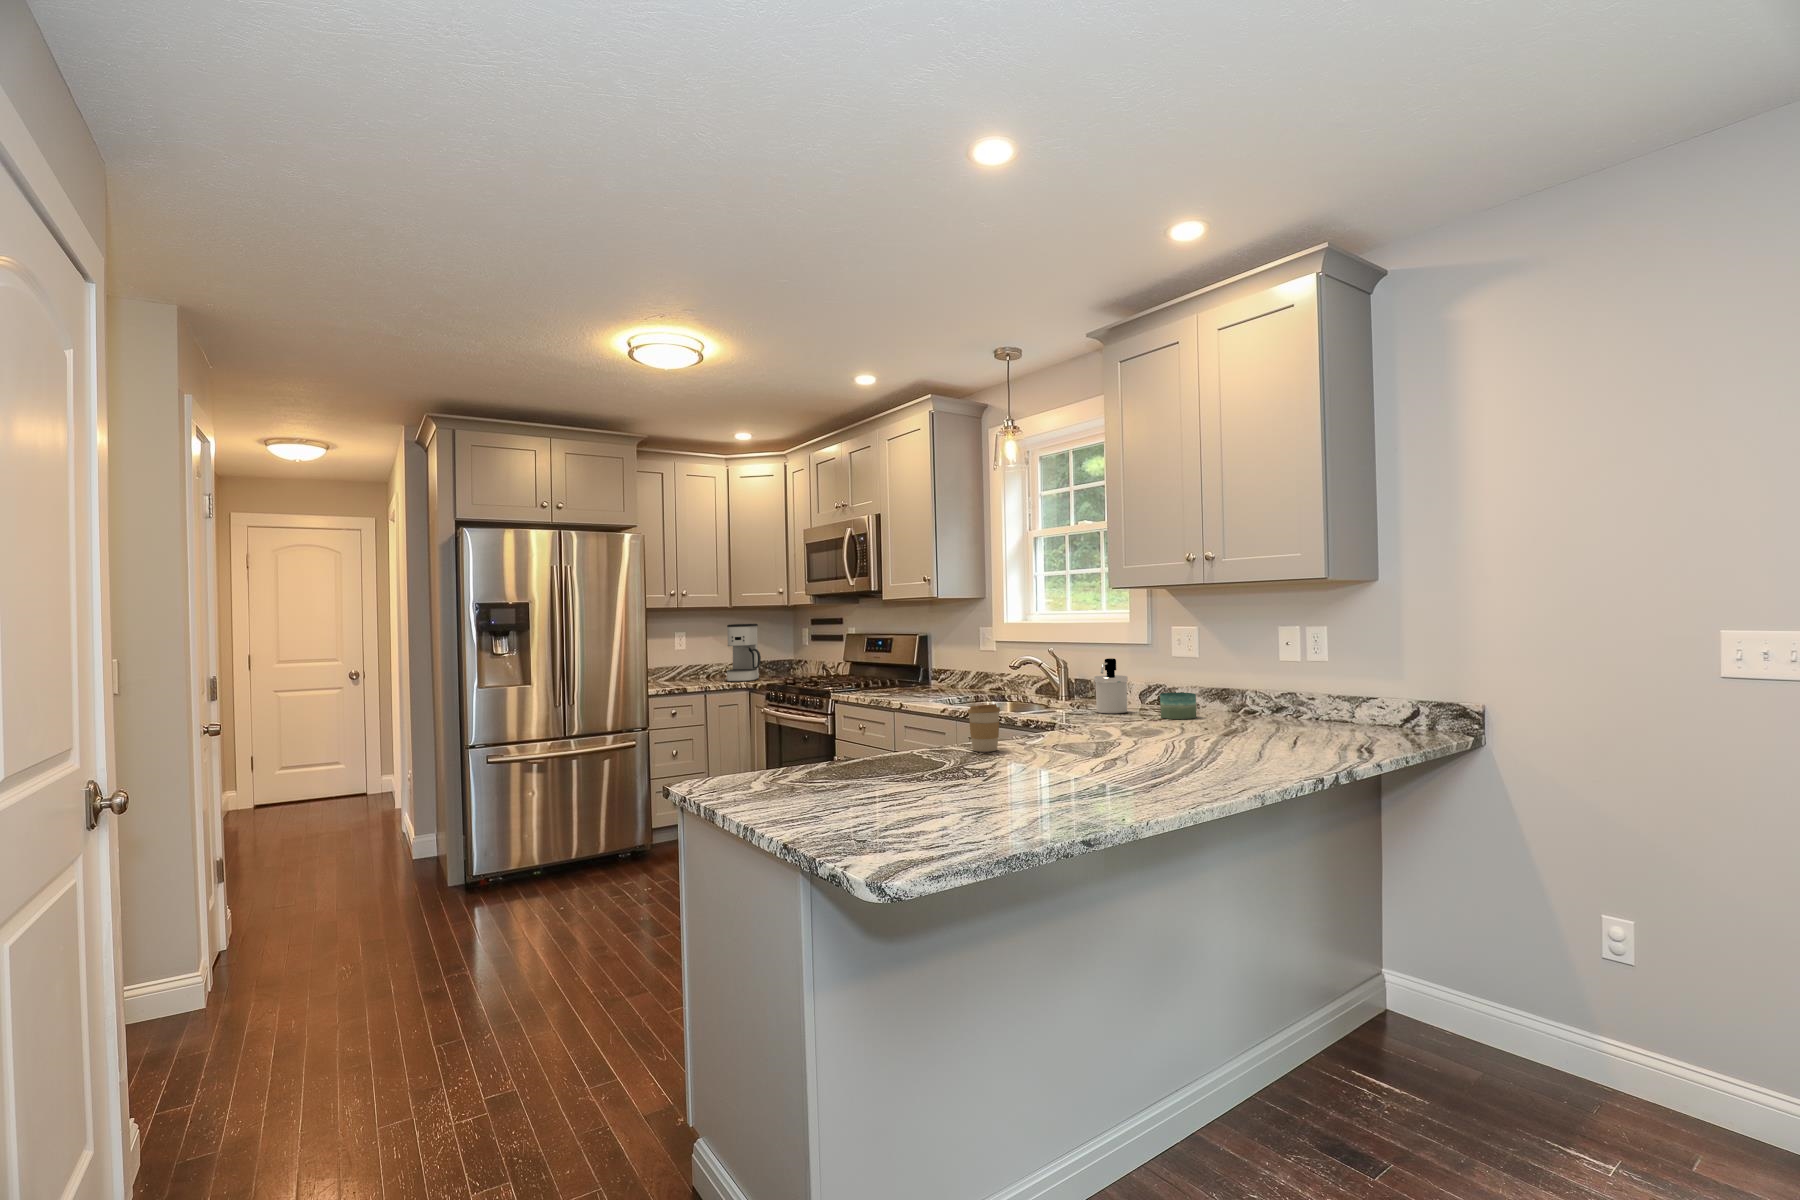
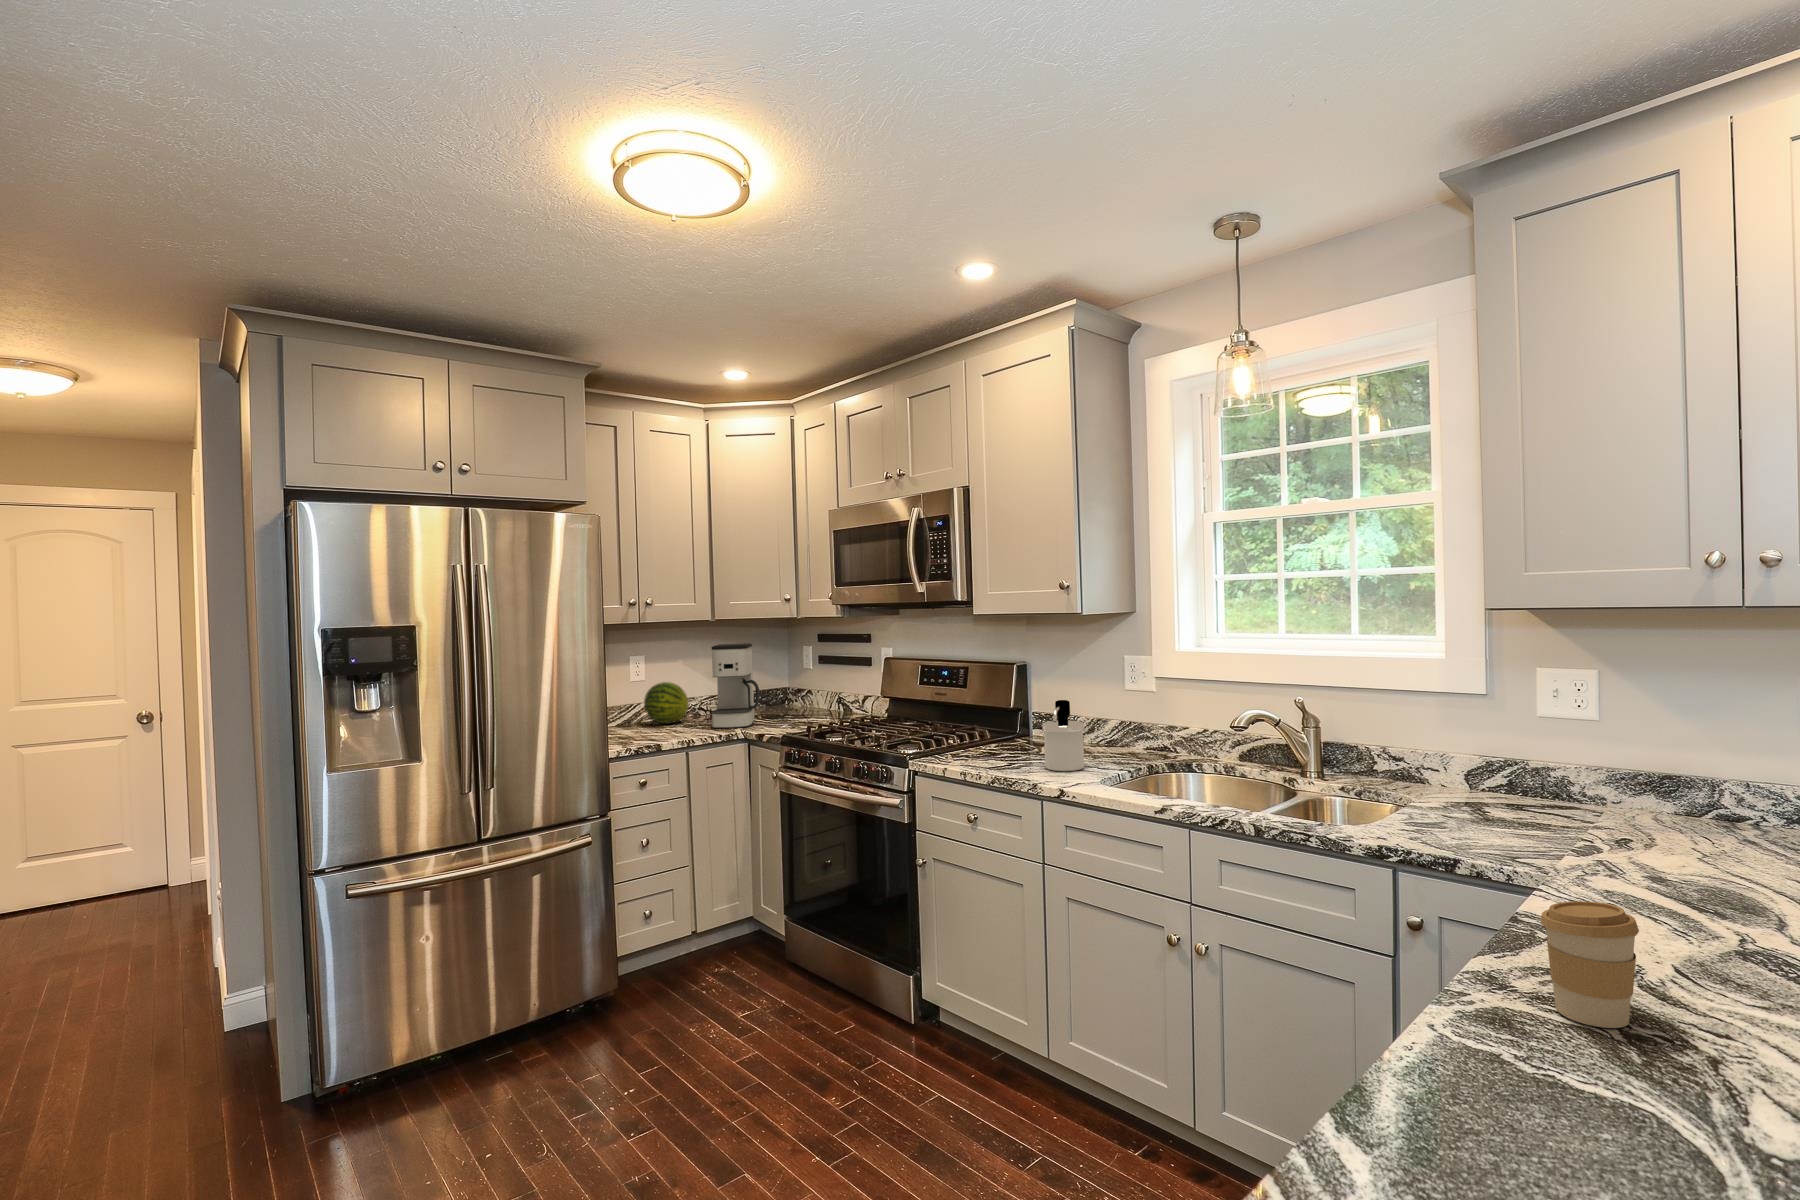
fruit: none [684,651,715,680] -> present [644,682,689,724]
soap dispenser: present [1094,658,1128,713] -> present [1042,700,1084,771]
candle: present [1160,693,1196,719] -> none [1618,793,1699,848]

